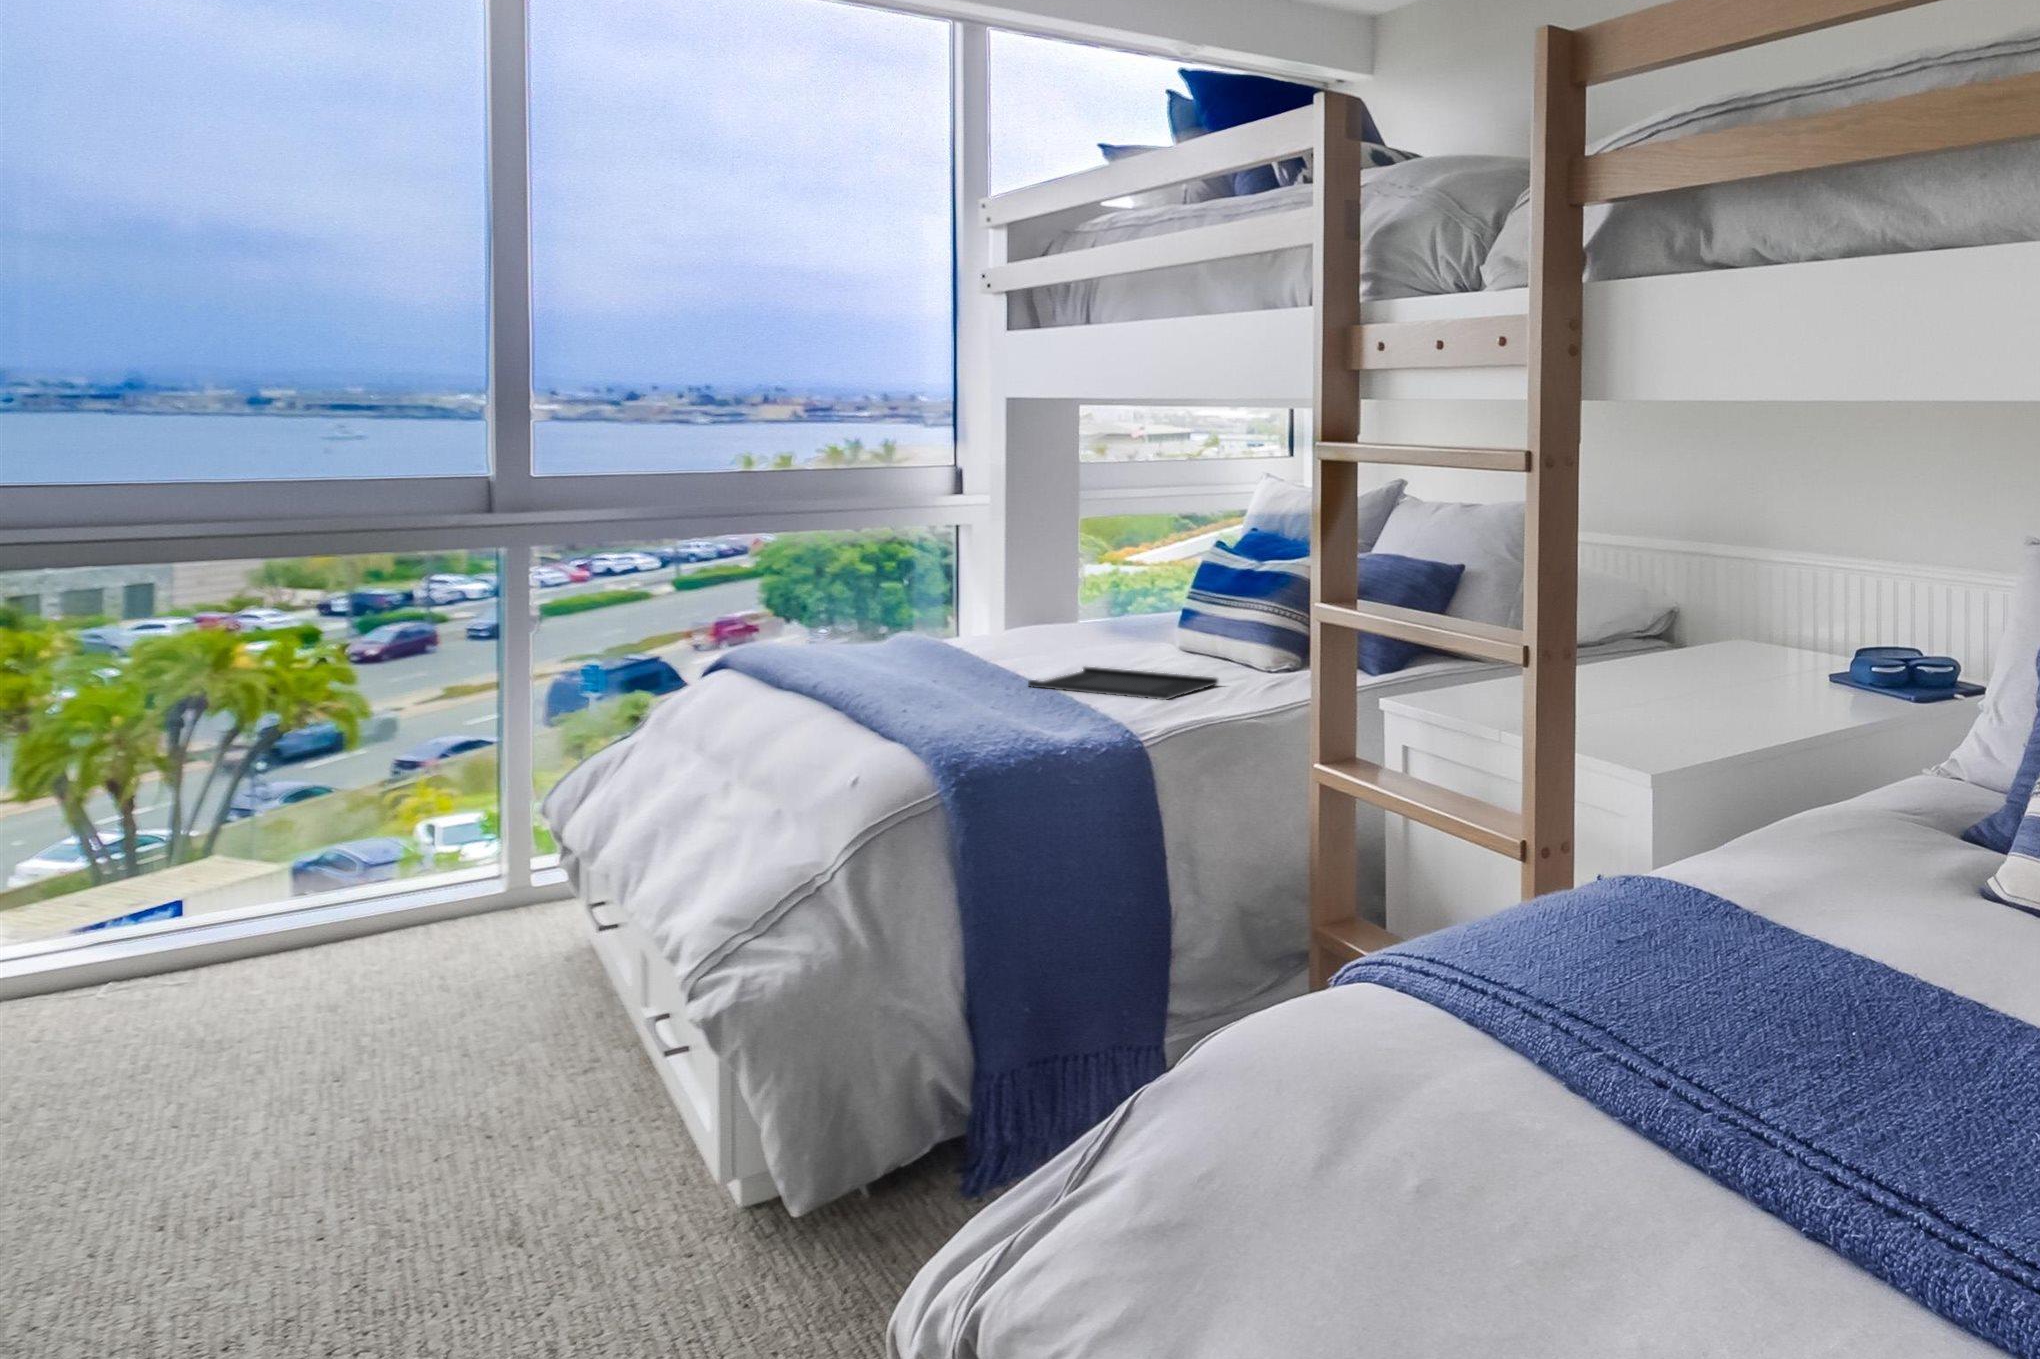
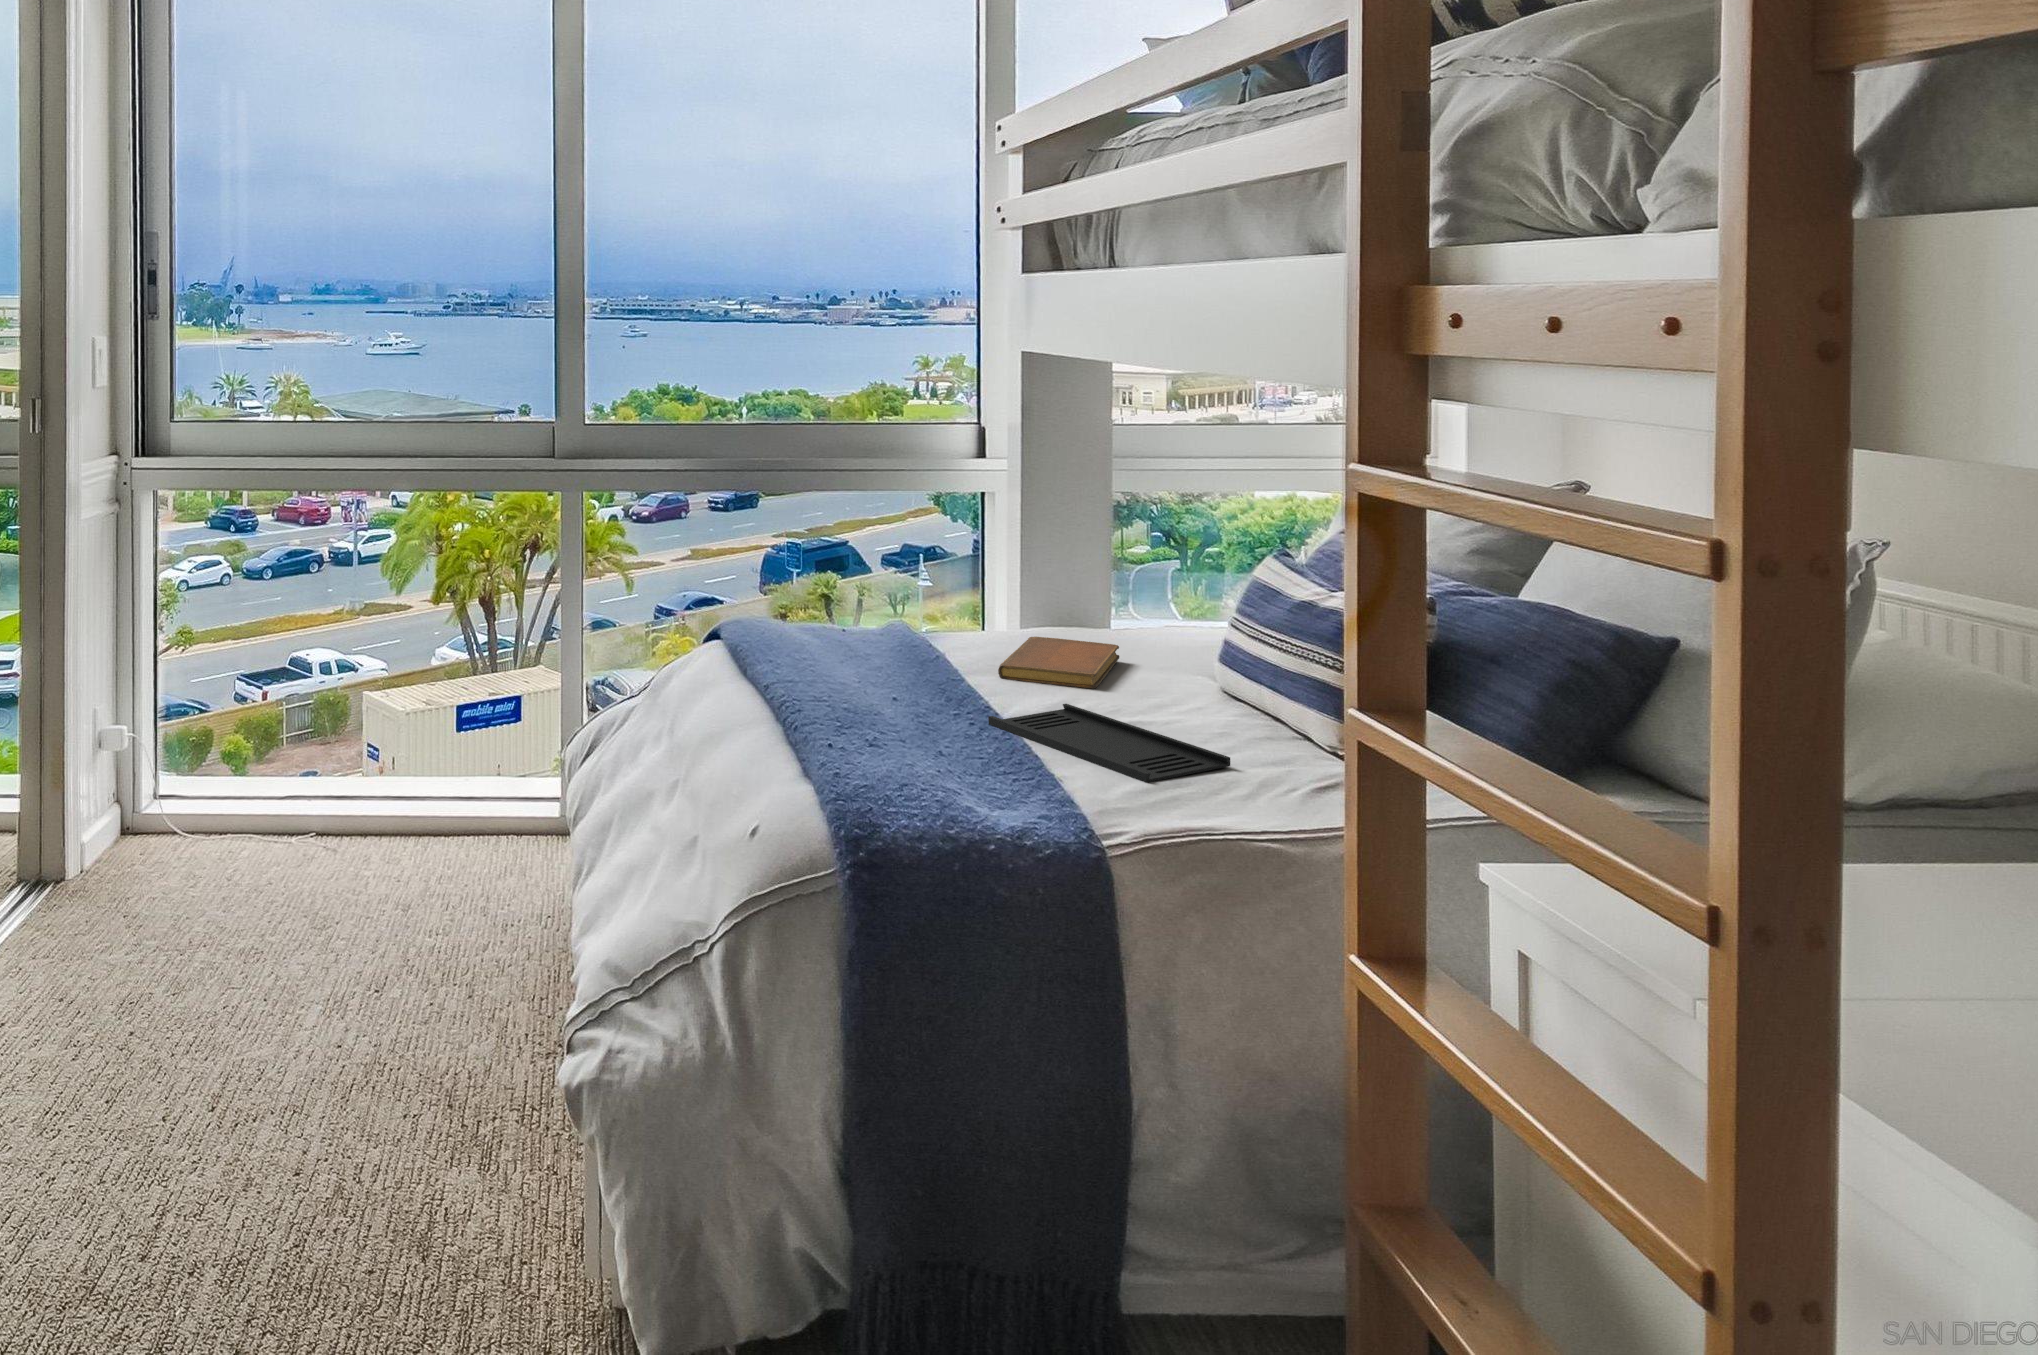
notebook: none [1016,630,1106,662] -> present [998,637,1119,689]

